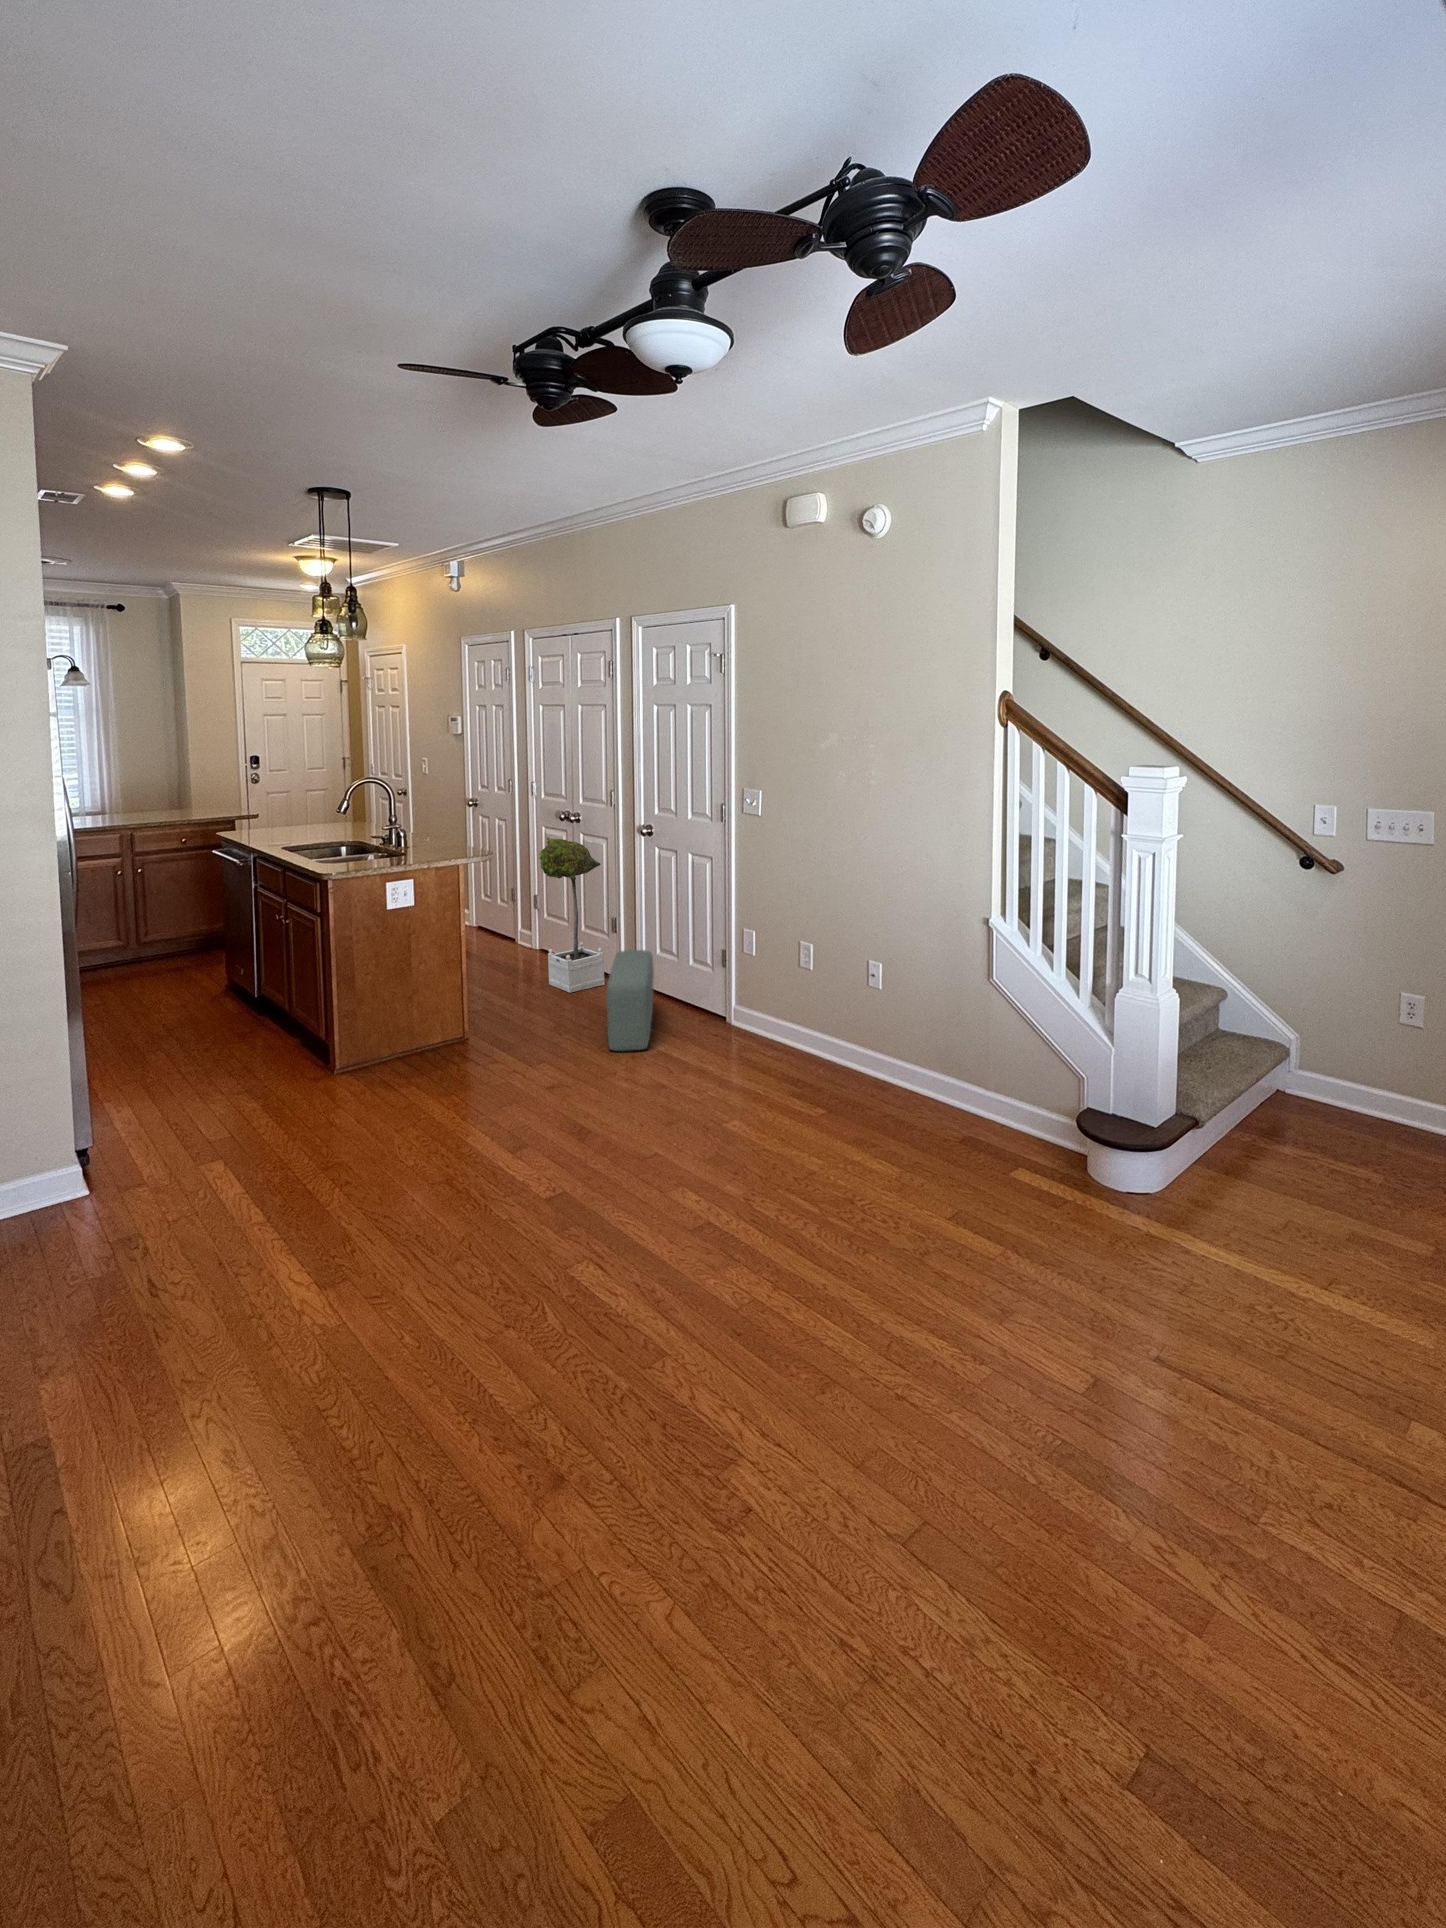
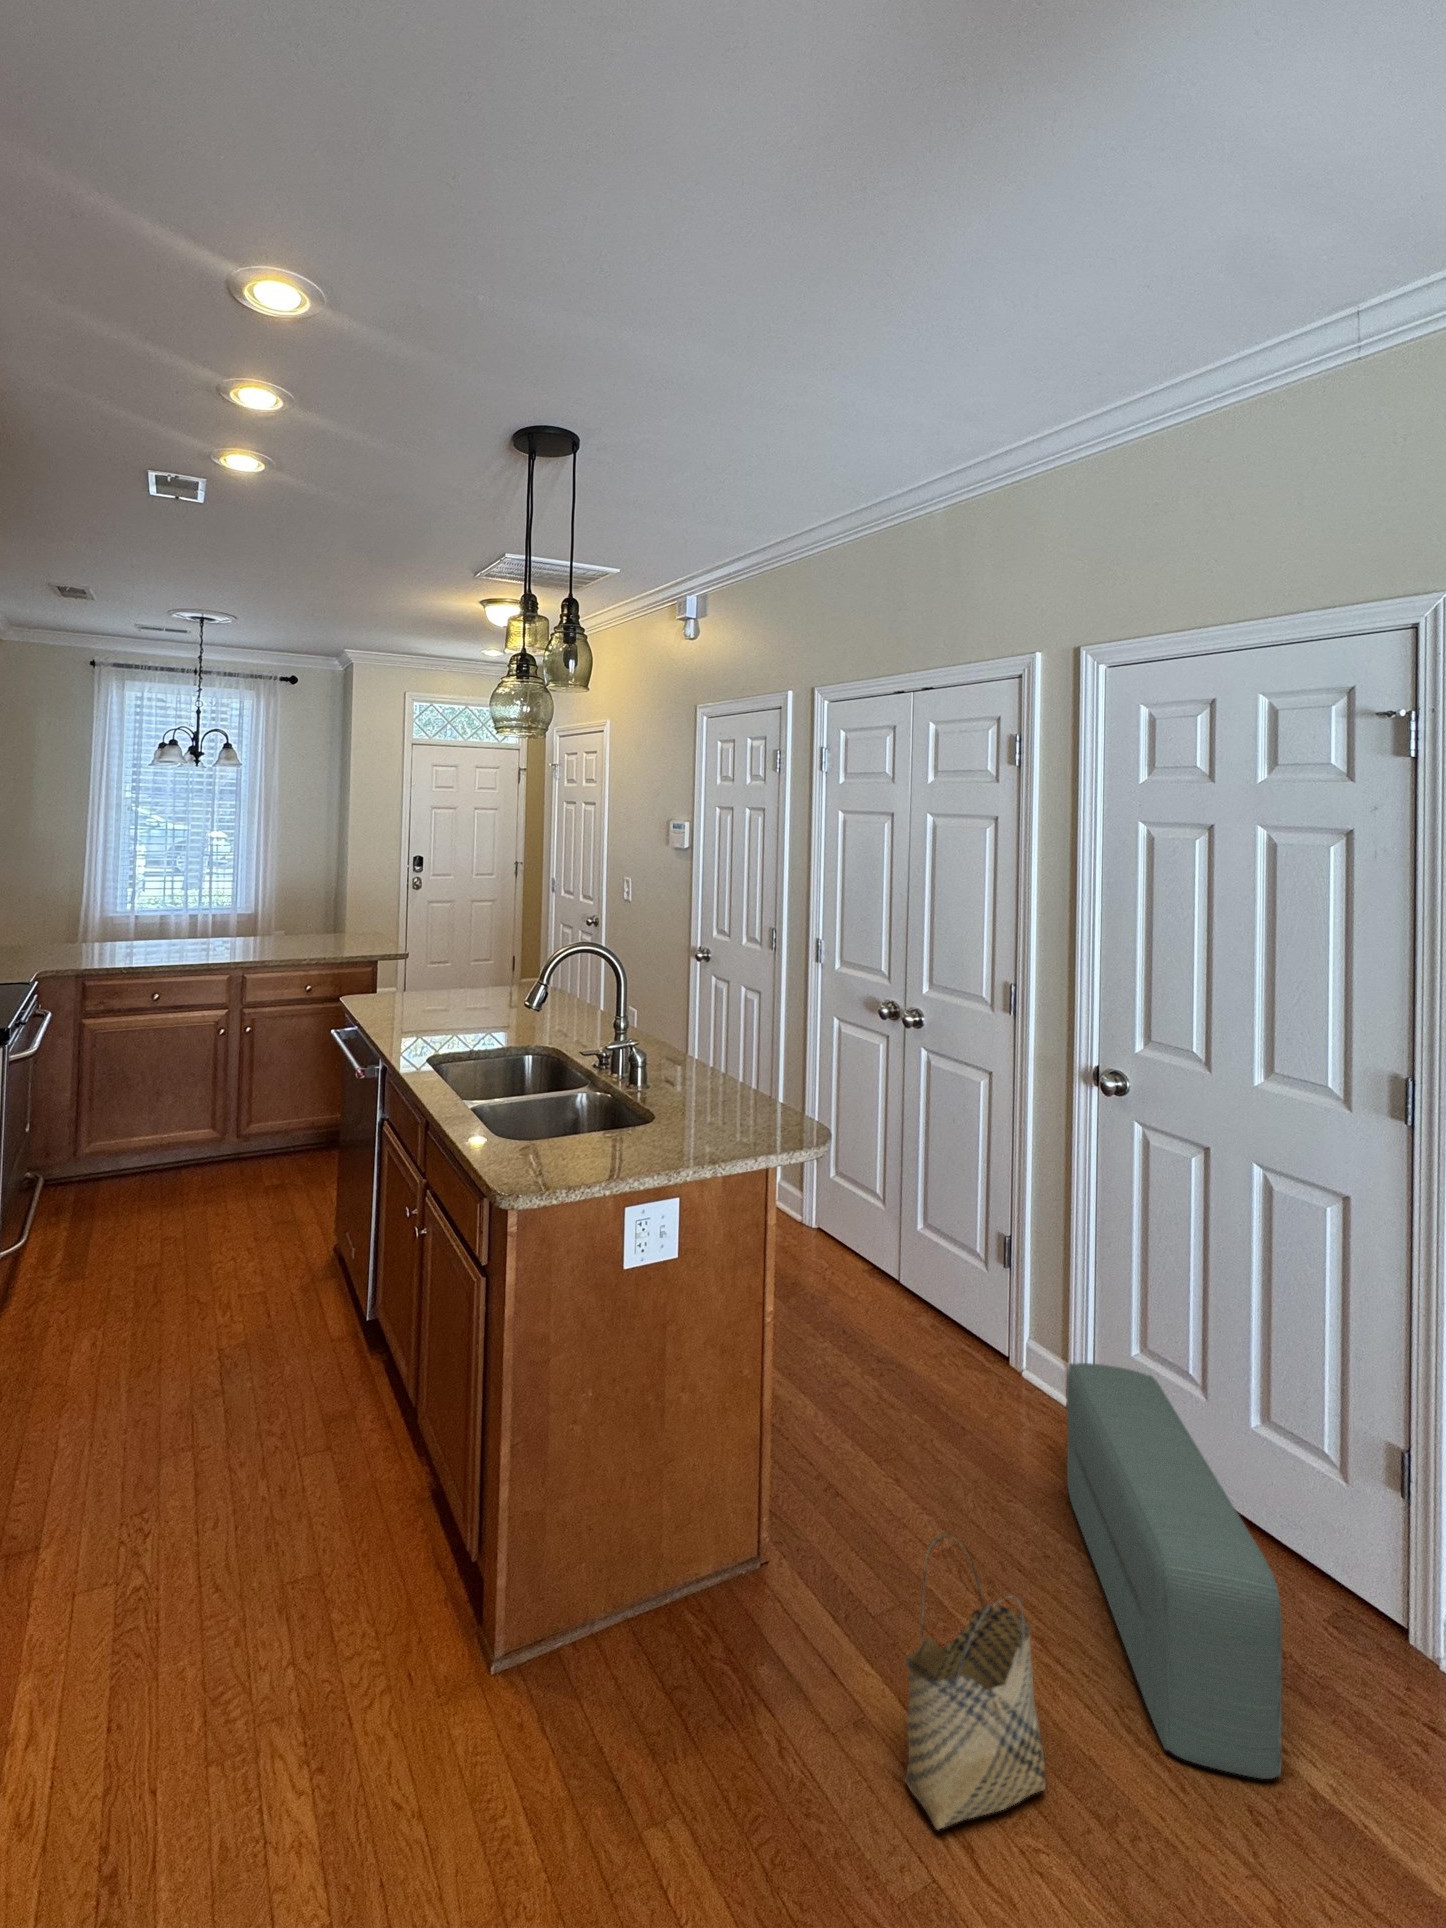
potted tree: present [539,837,605,993] -> none [858,1059,987,1392]
woven basket: none [502,985,558,1071] -> present [905,1533,1045,1829]

